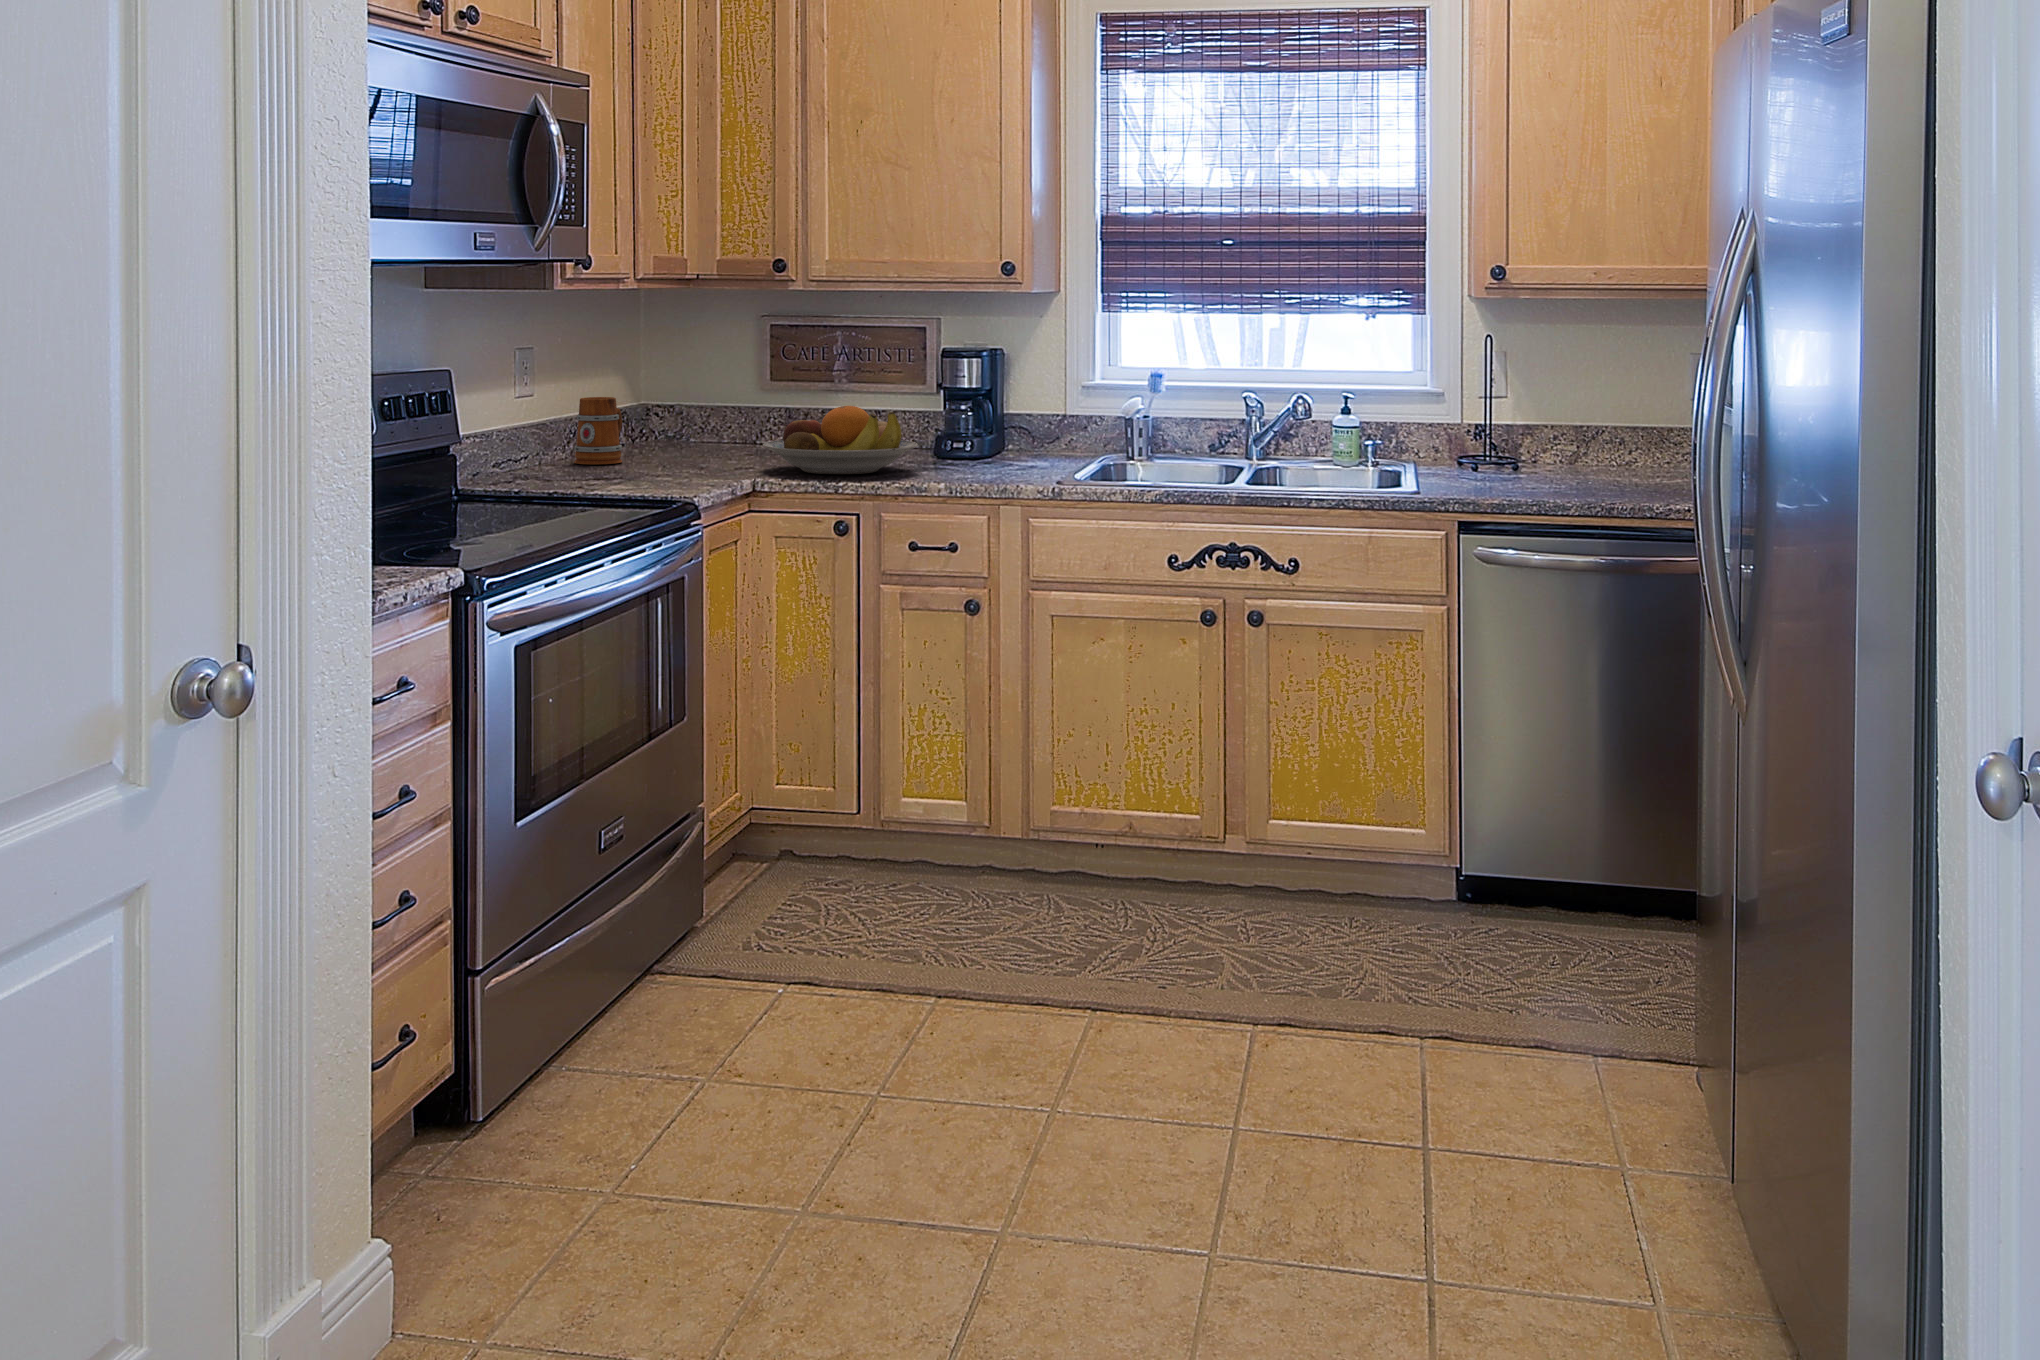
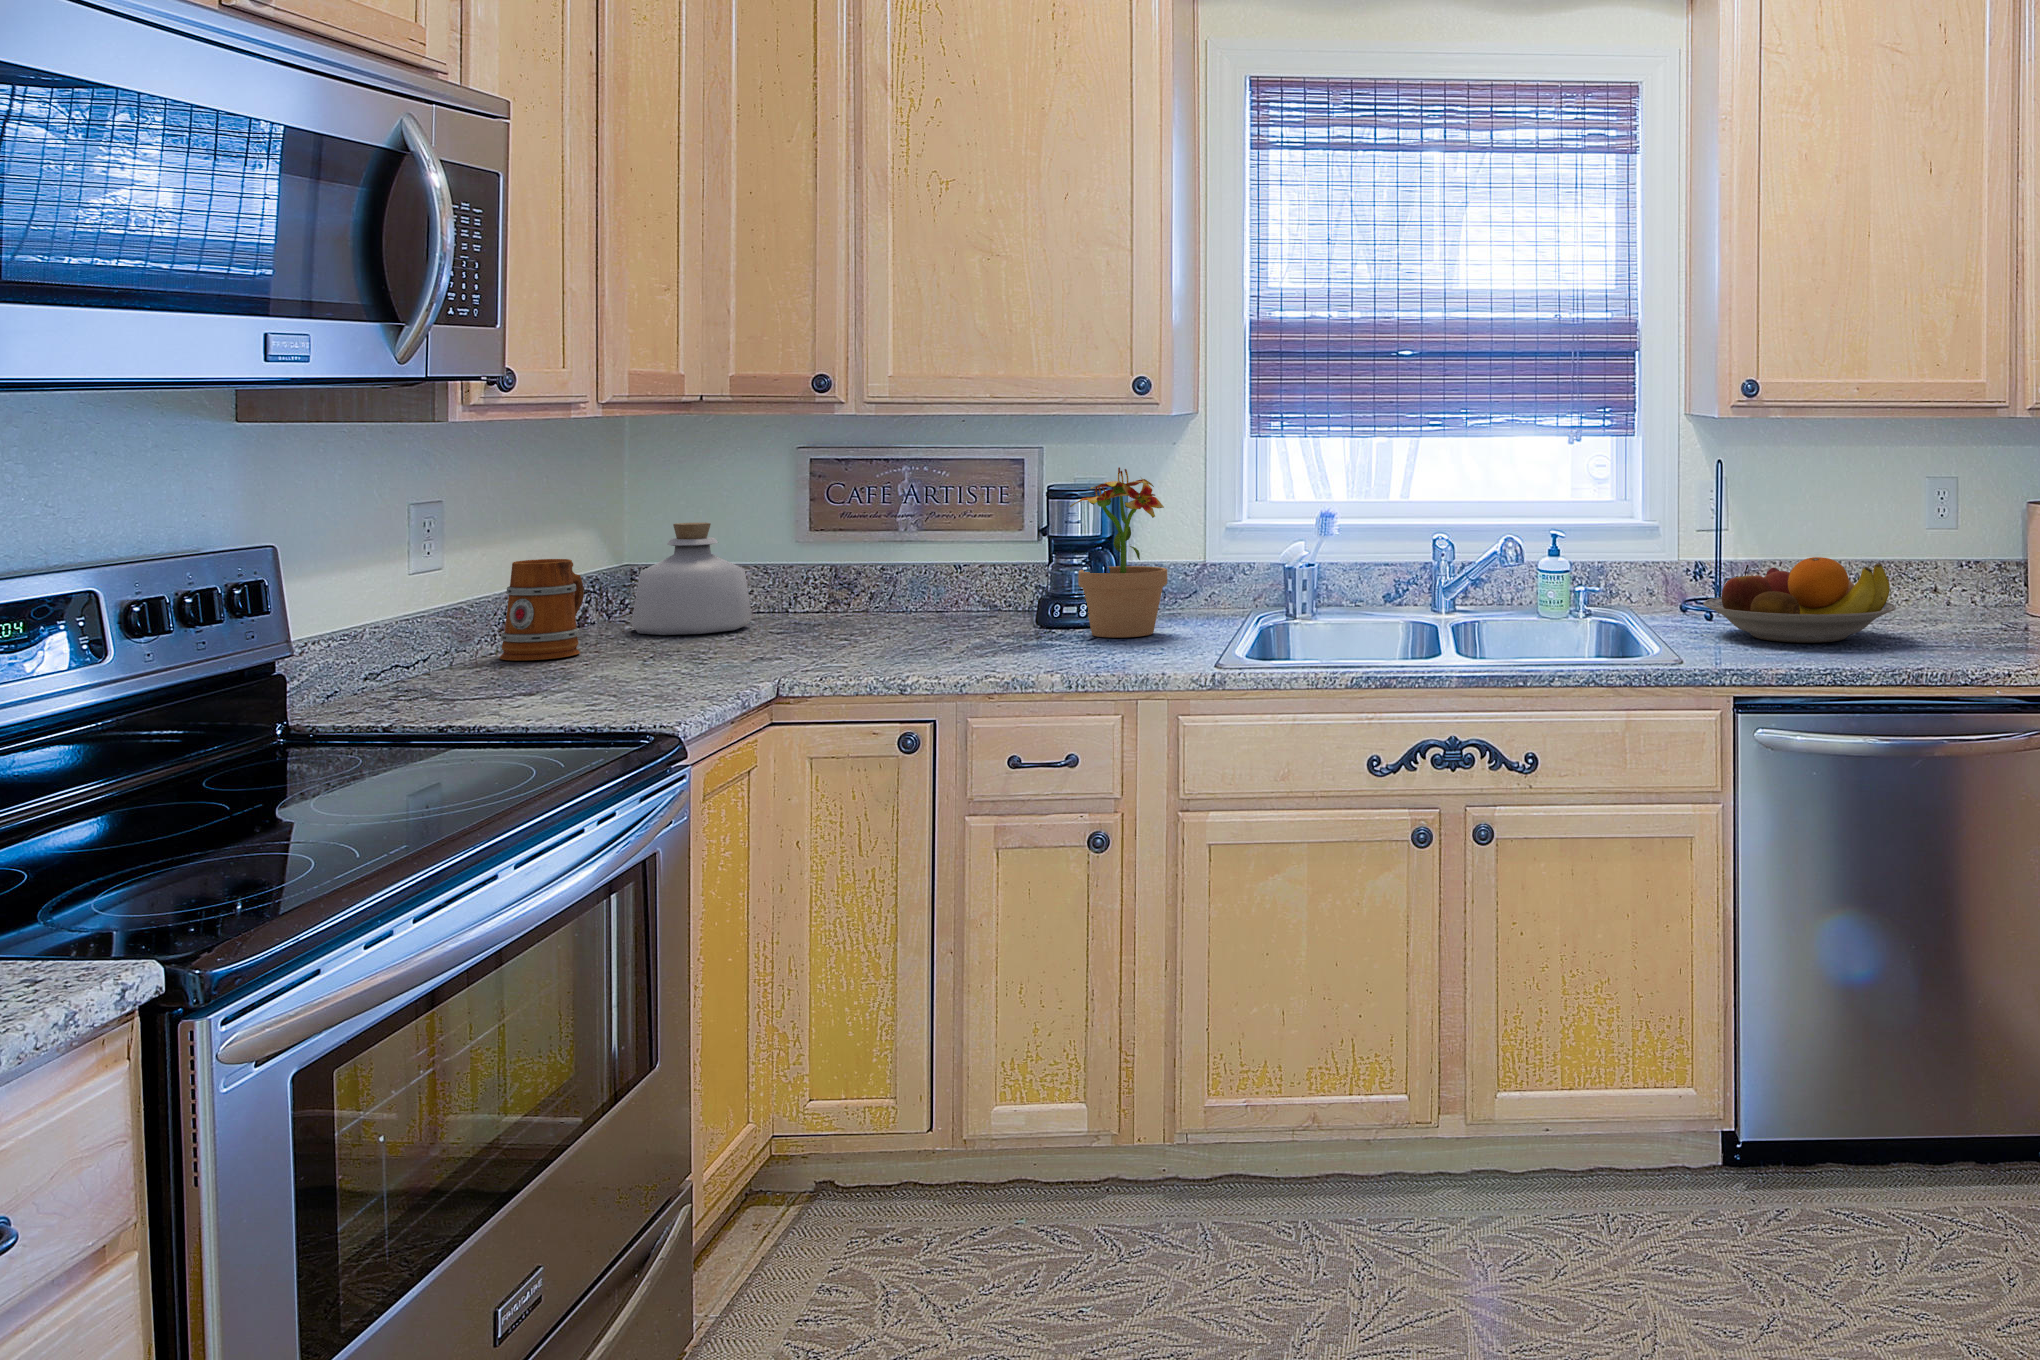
potted plant: none [953,337,1027,466] -> present [1070,467,1167,637]
bottle: none [650,375,729,454] -> present [632,522,752,635]
fruit bowl: present [763,406,918,474] -> present [1704,557,1896,643]

